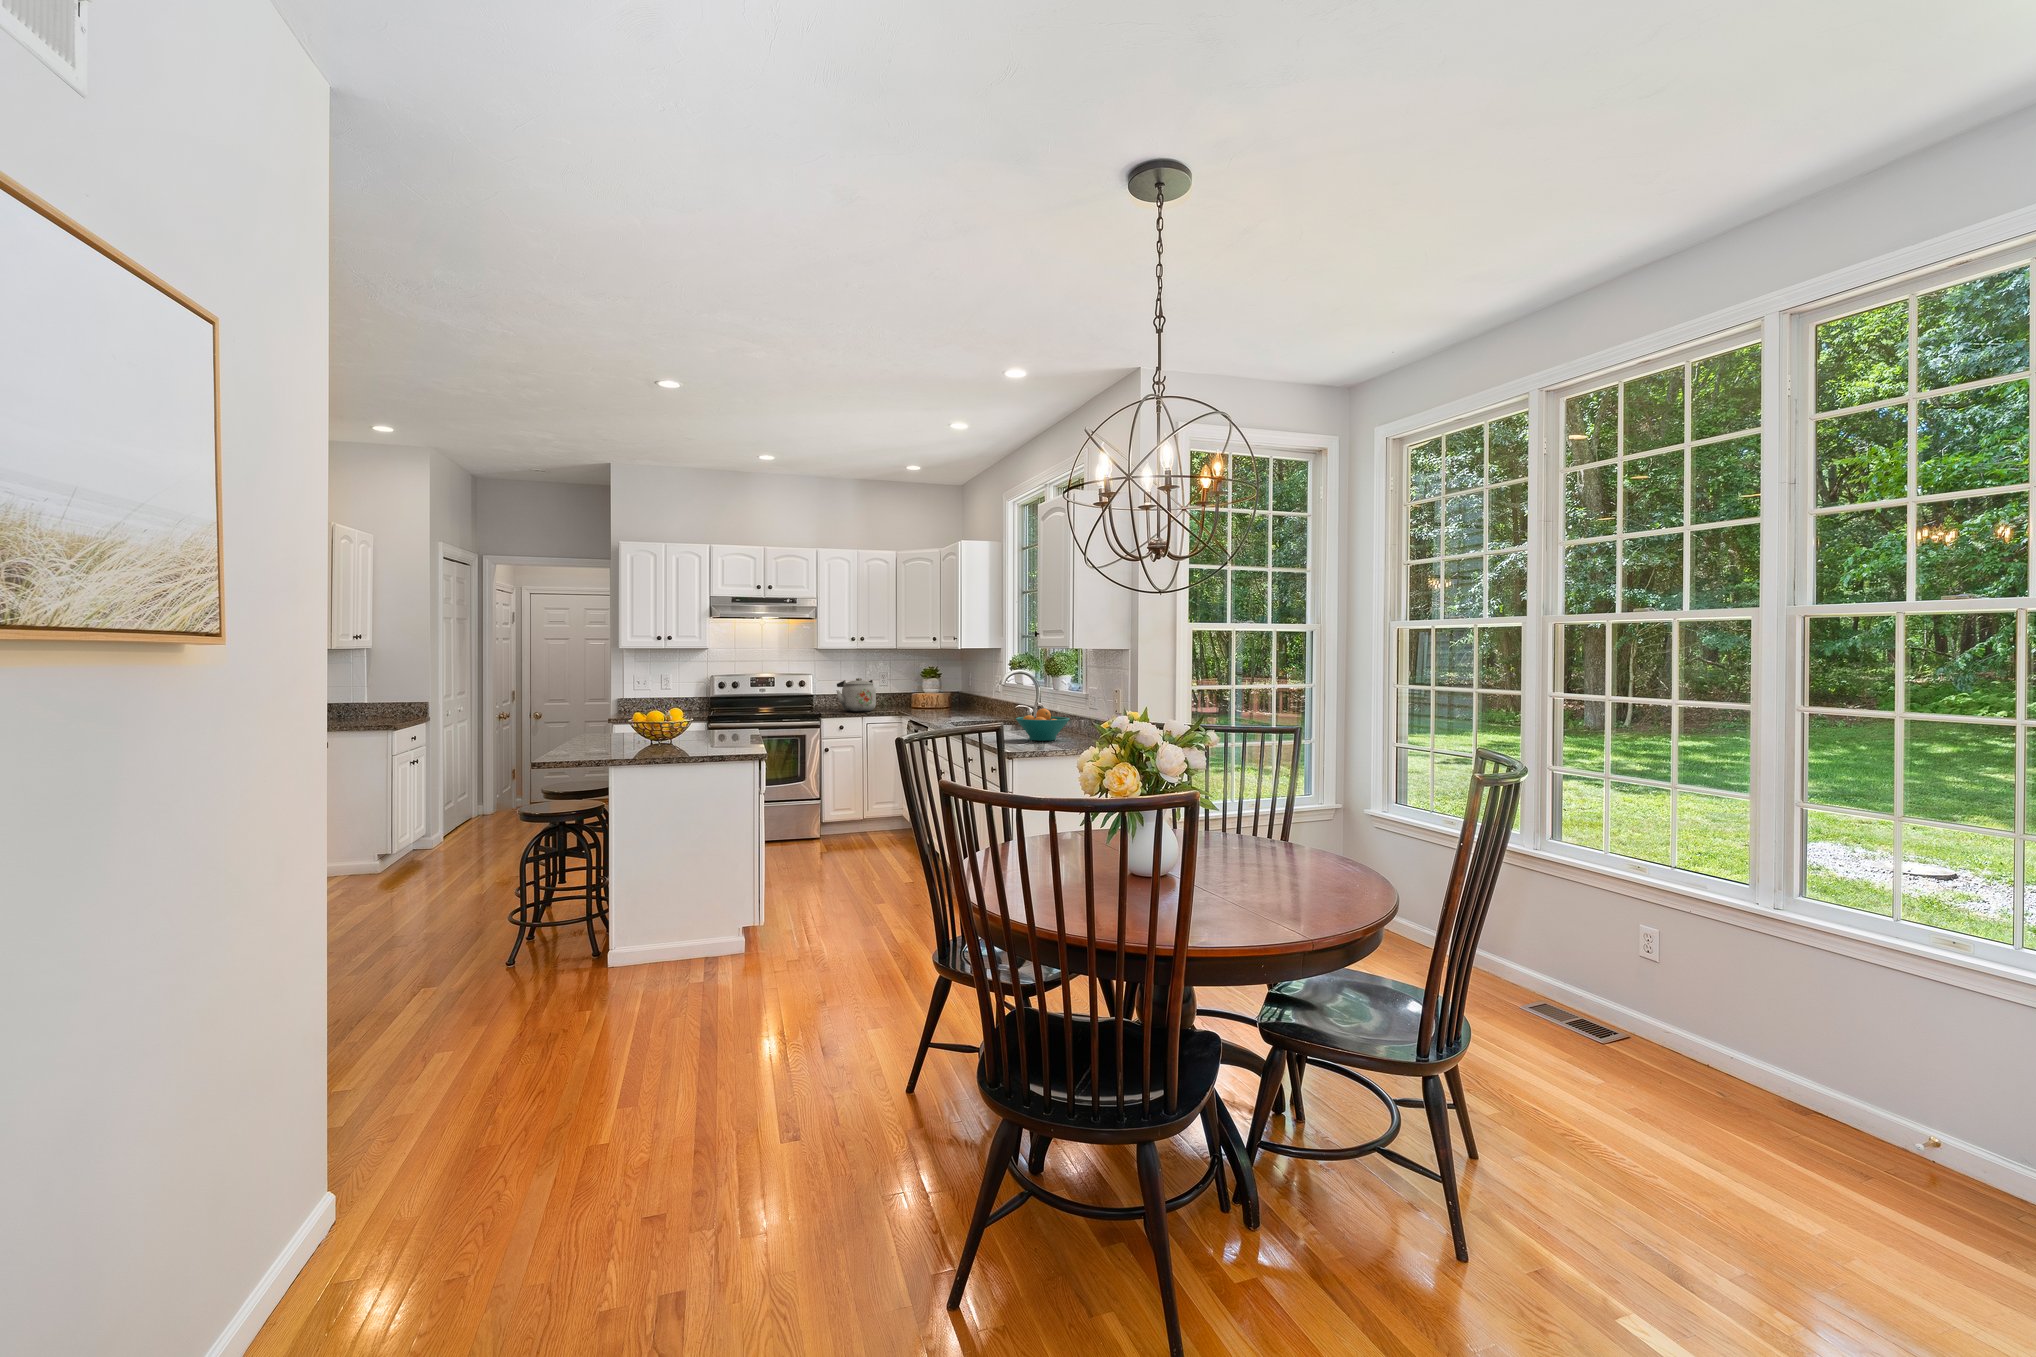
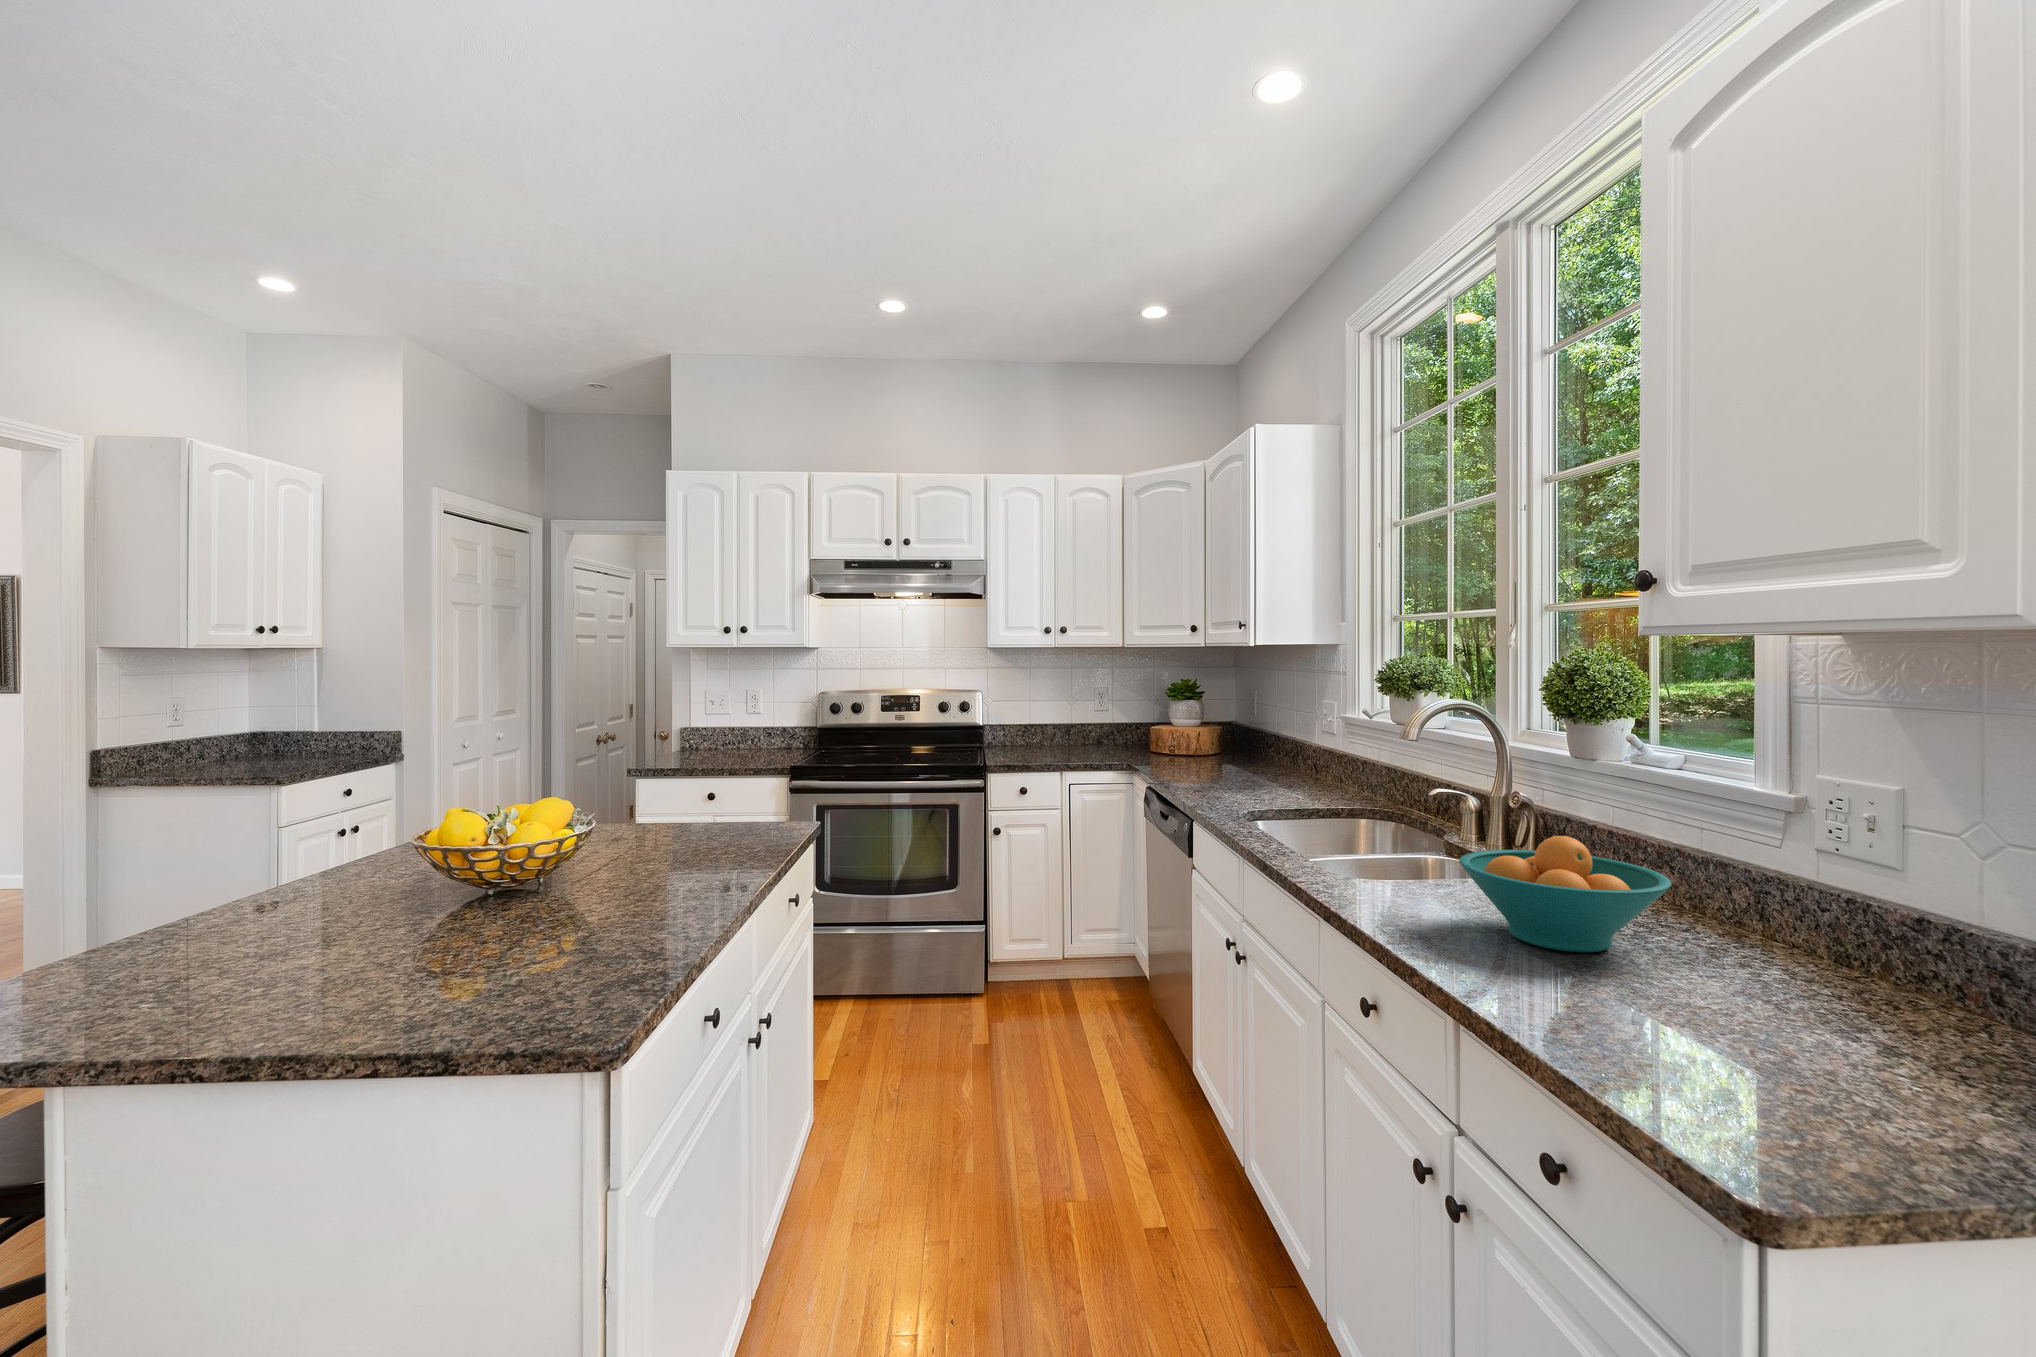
kettle: present [837,678,876,712] -> none [1018,698,1087,757]

